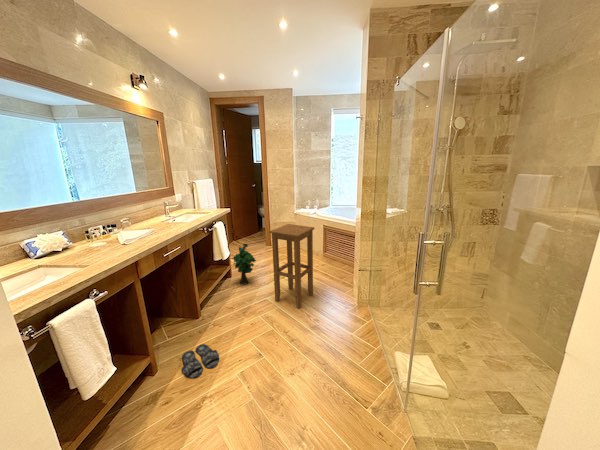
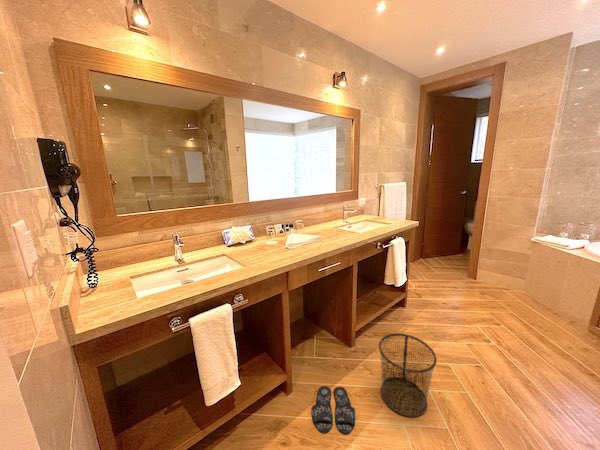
stool: present [269,224,314,308] -> none [463,263,589,424]
decorative plant: present [232,244,256,284] -> none [406,272,443,327]
waste bin: none [224,285,261,336] -> present [379,333,437,417]

